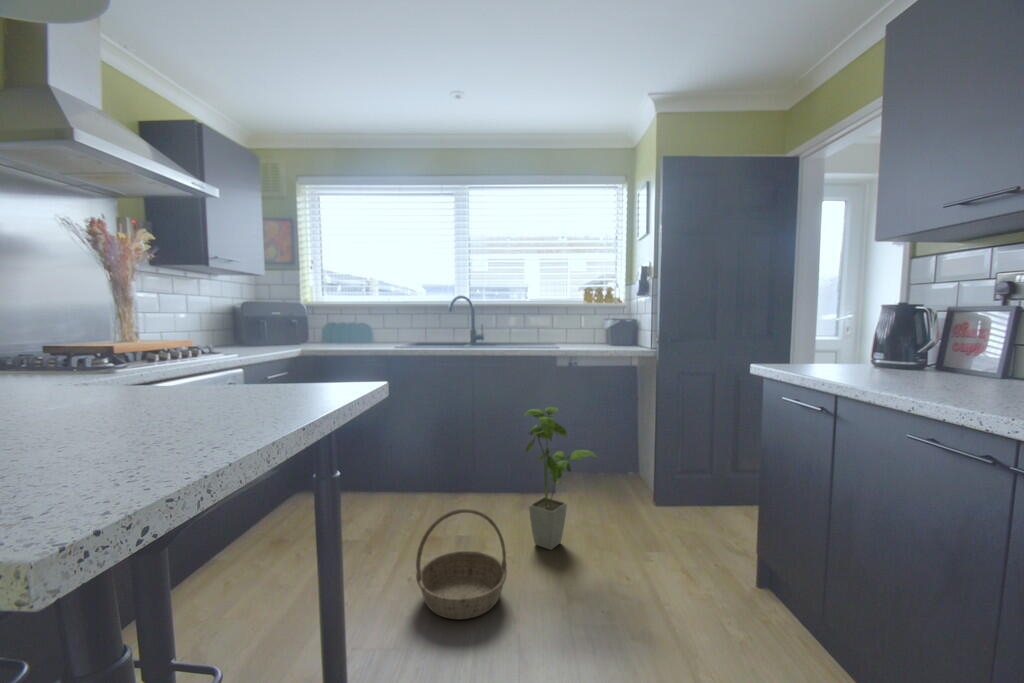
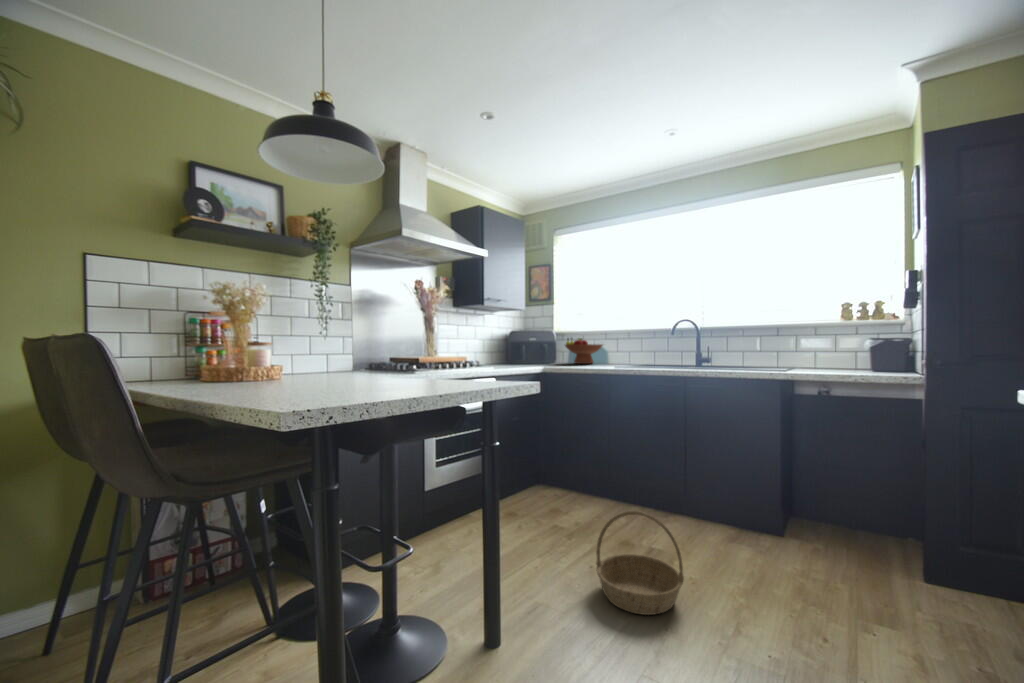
fruit bowl: none [319,311,368,343] -> present [565,338,603,364]
house plant: present [524,407,598,550] -> none [718,430,813,586]

